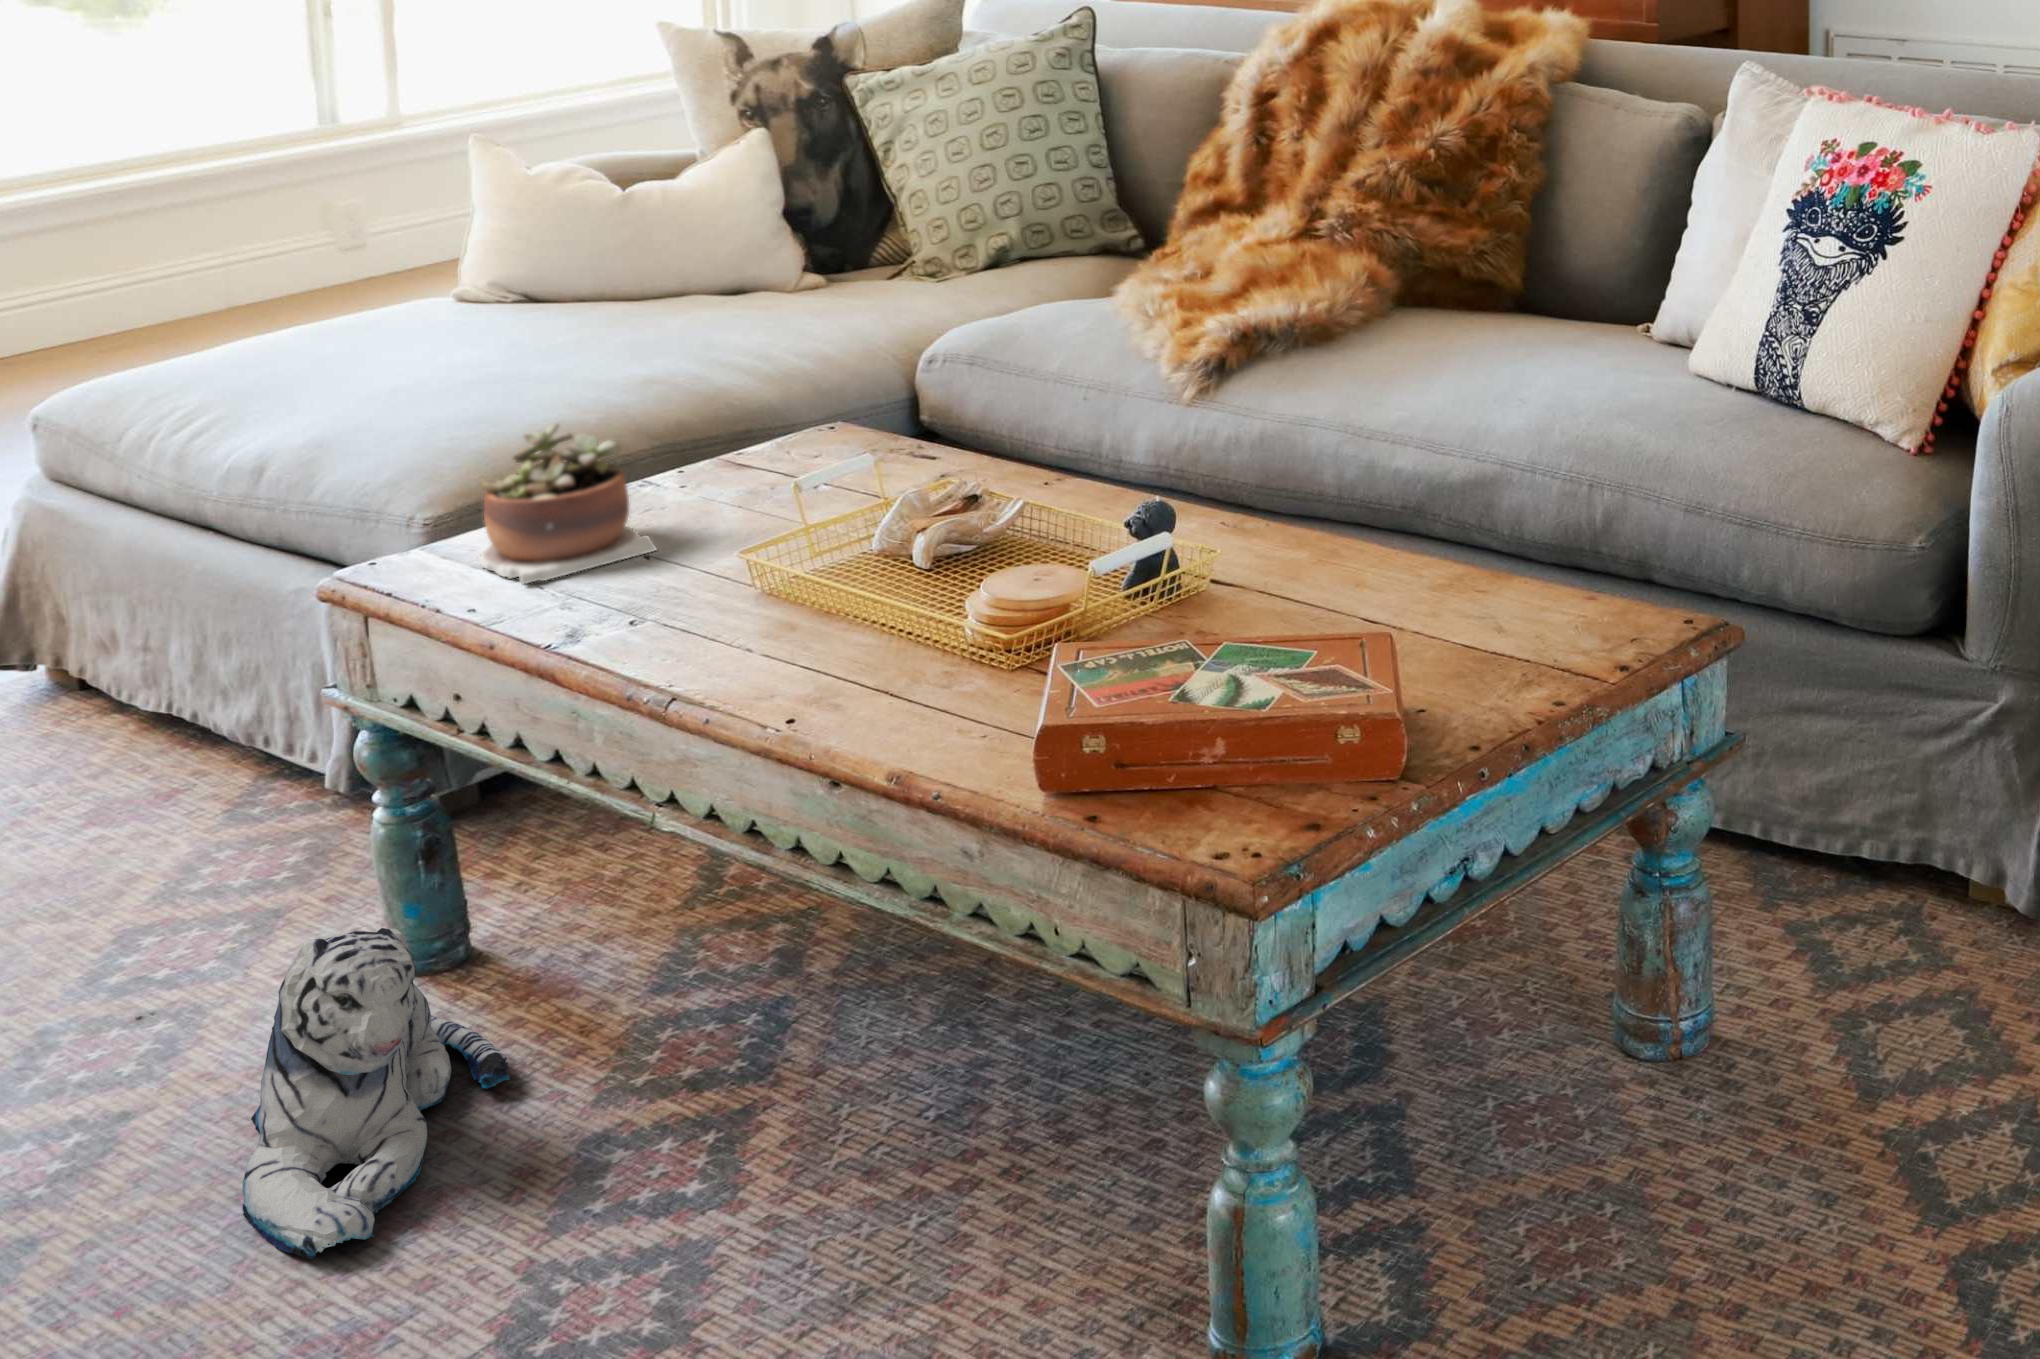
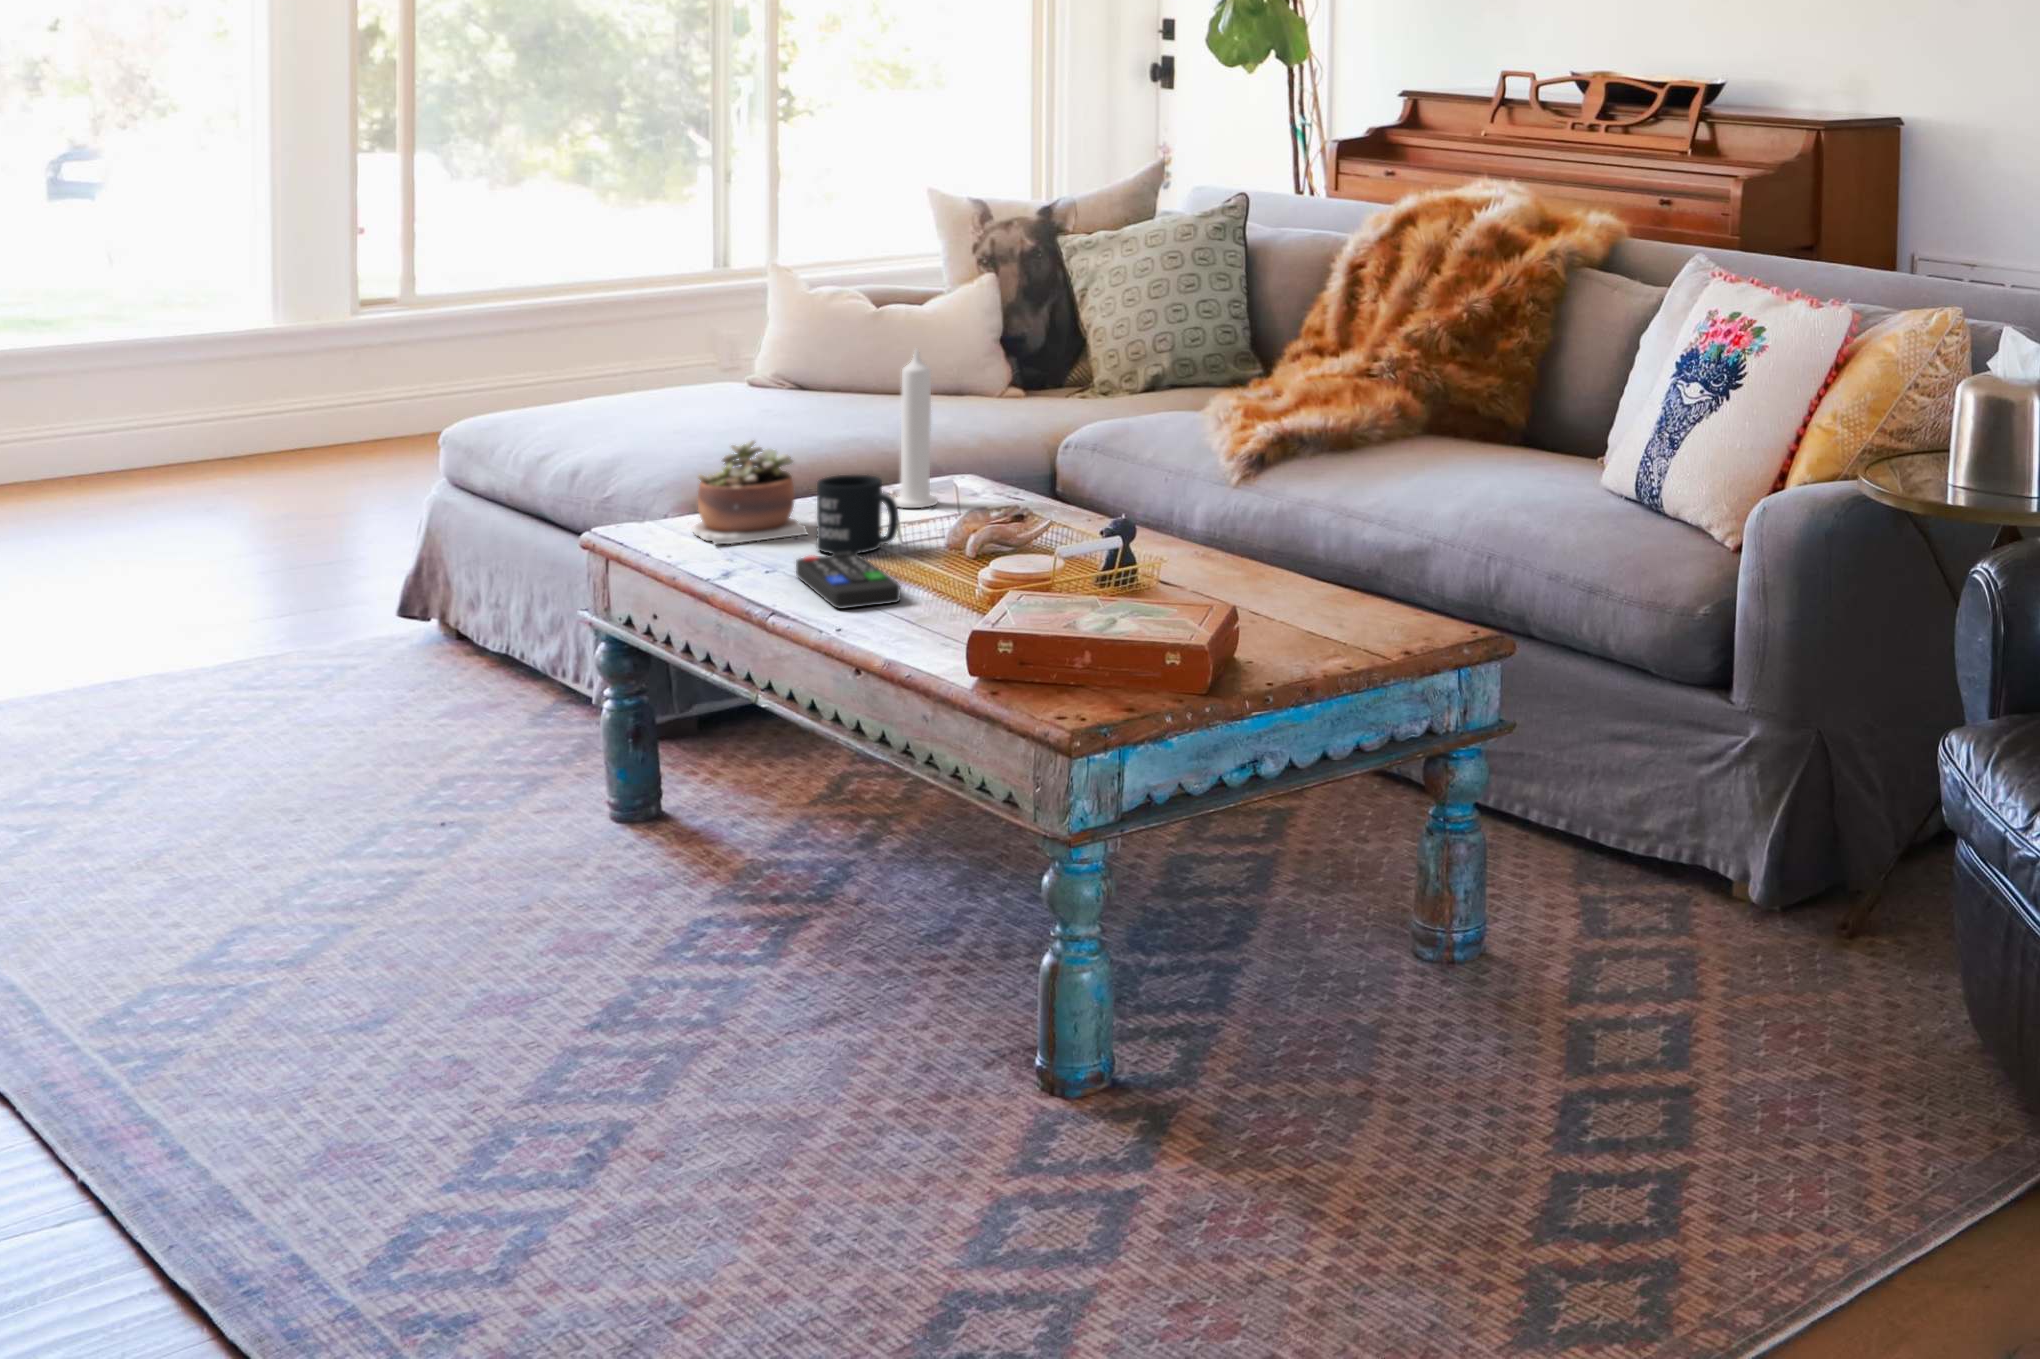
candle: none [757,269,822,489] -> present [894,349,938,508]
mug: none [676,463,806,583] -> present [817,475,899,554]
remote control: none [673,585,855,687] -> present [796,552,900,609]
plush toy: present [242,928,510,1259] -> none [482,752,665,955]

